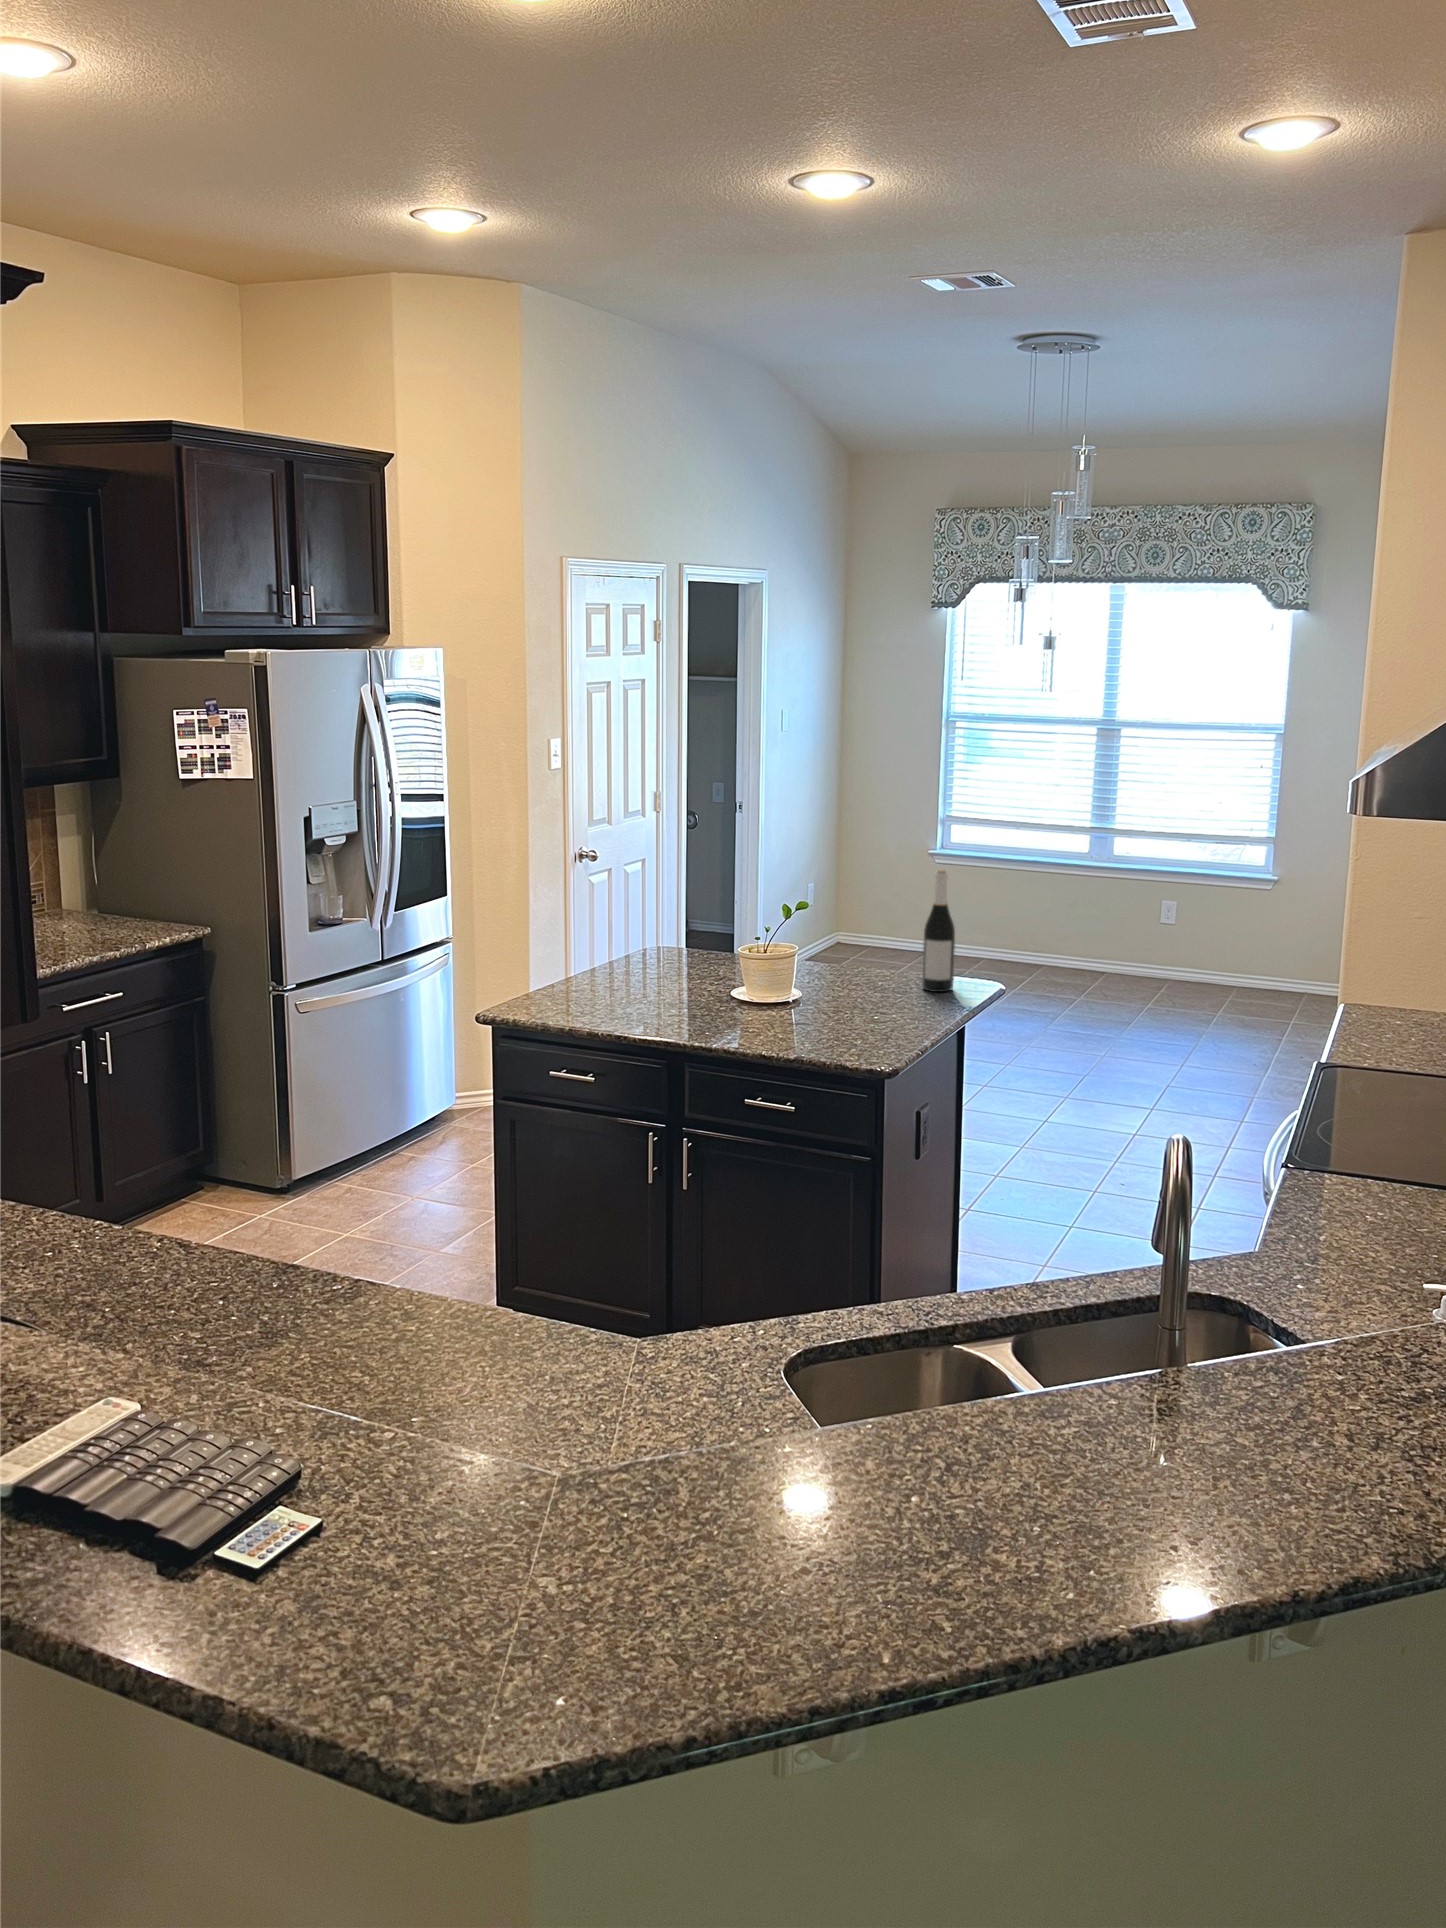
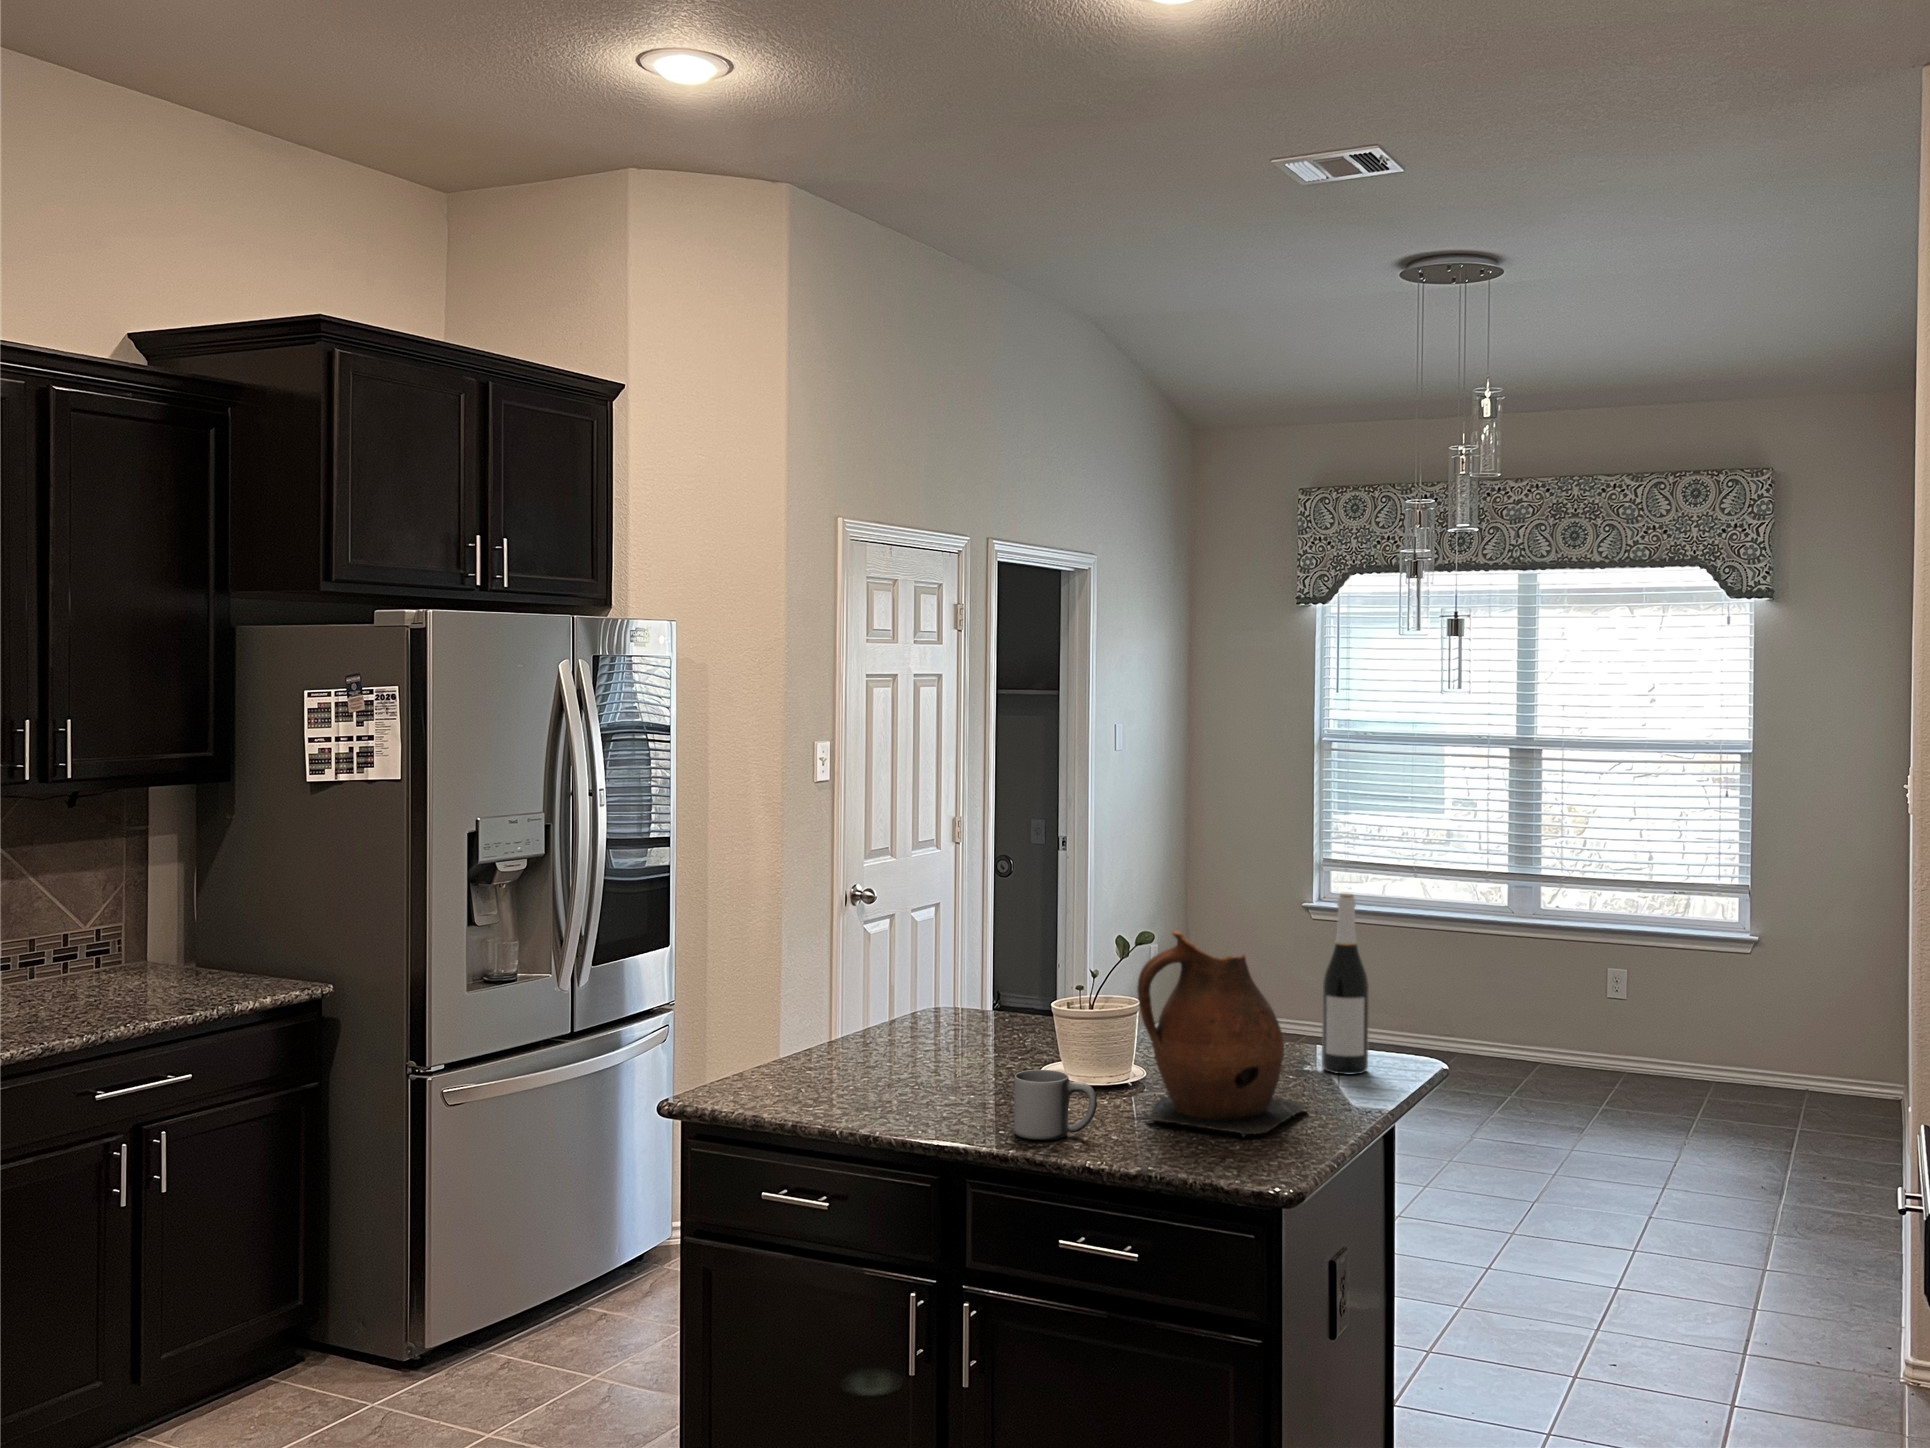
ceramic pitcher: none [796,900,909,1036] -> present [1137,930,1308,1137]
mug: none [714,993,769,1038] -> present [1014,1070,1097,1141]

